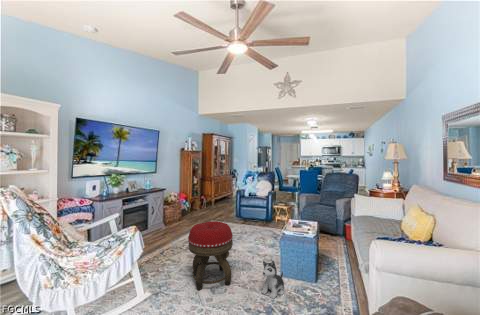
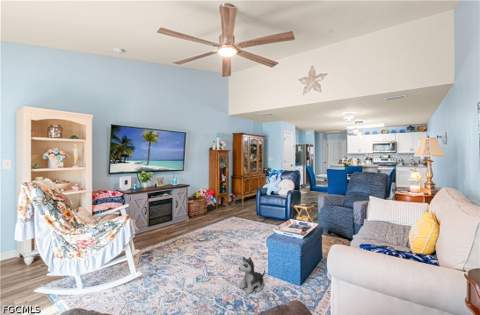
footstool: present [188,221,233,291] -> none [179,216,221,278]

